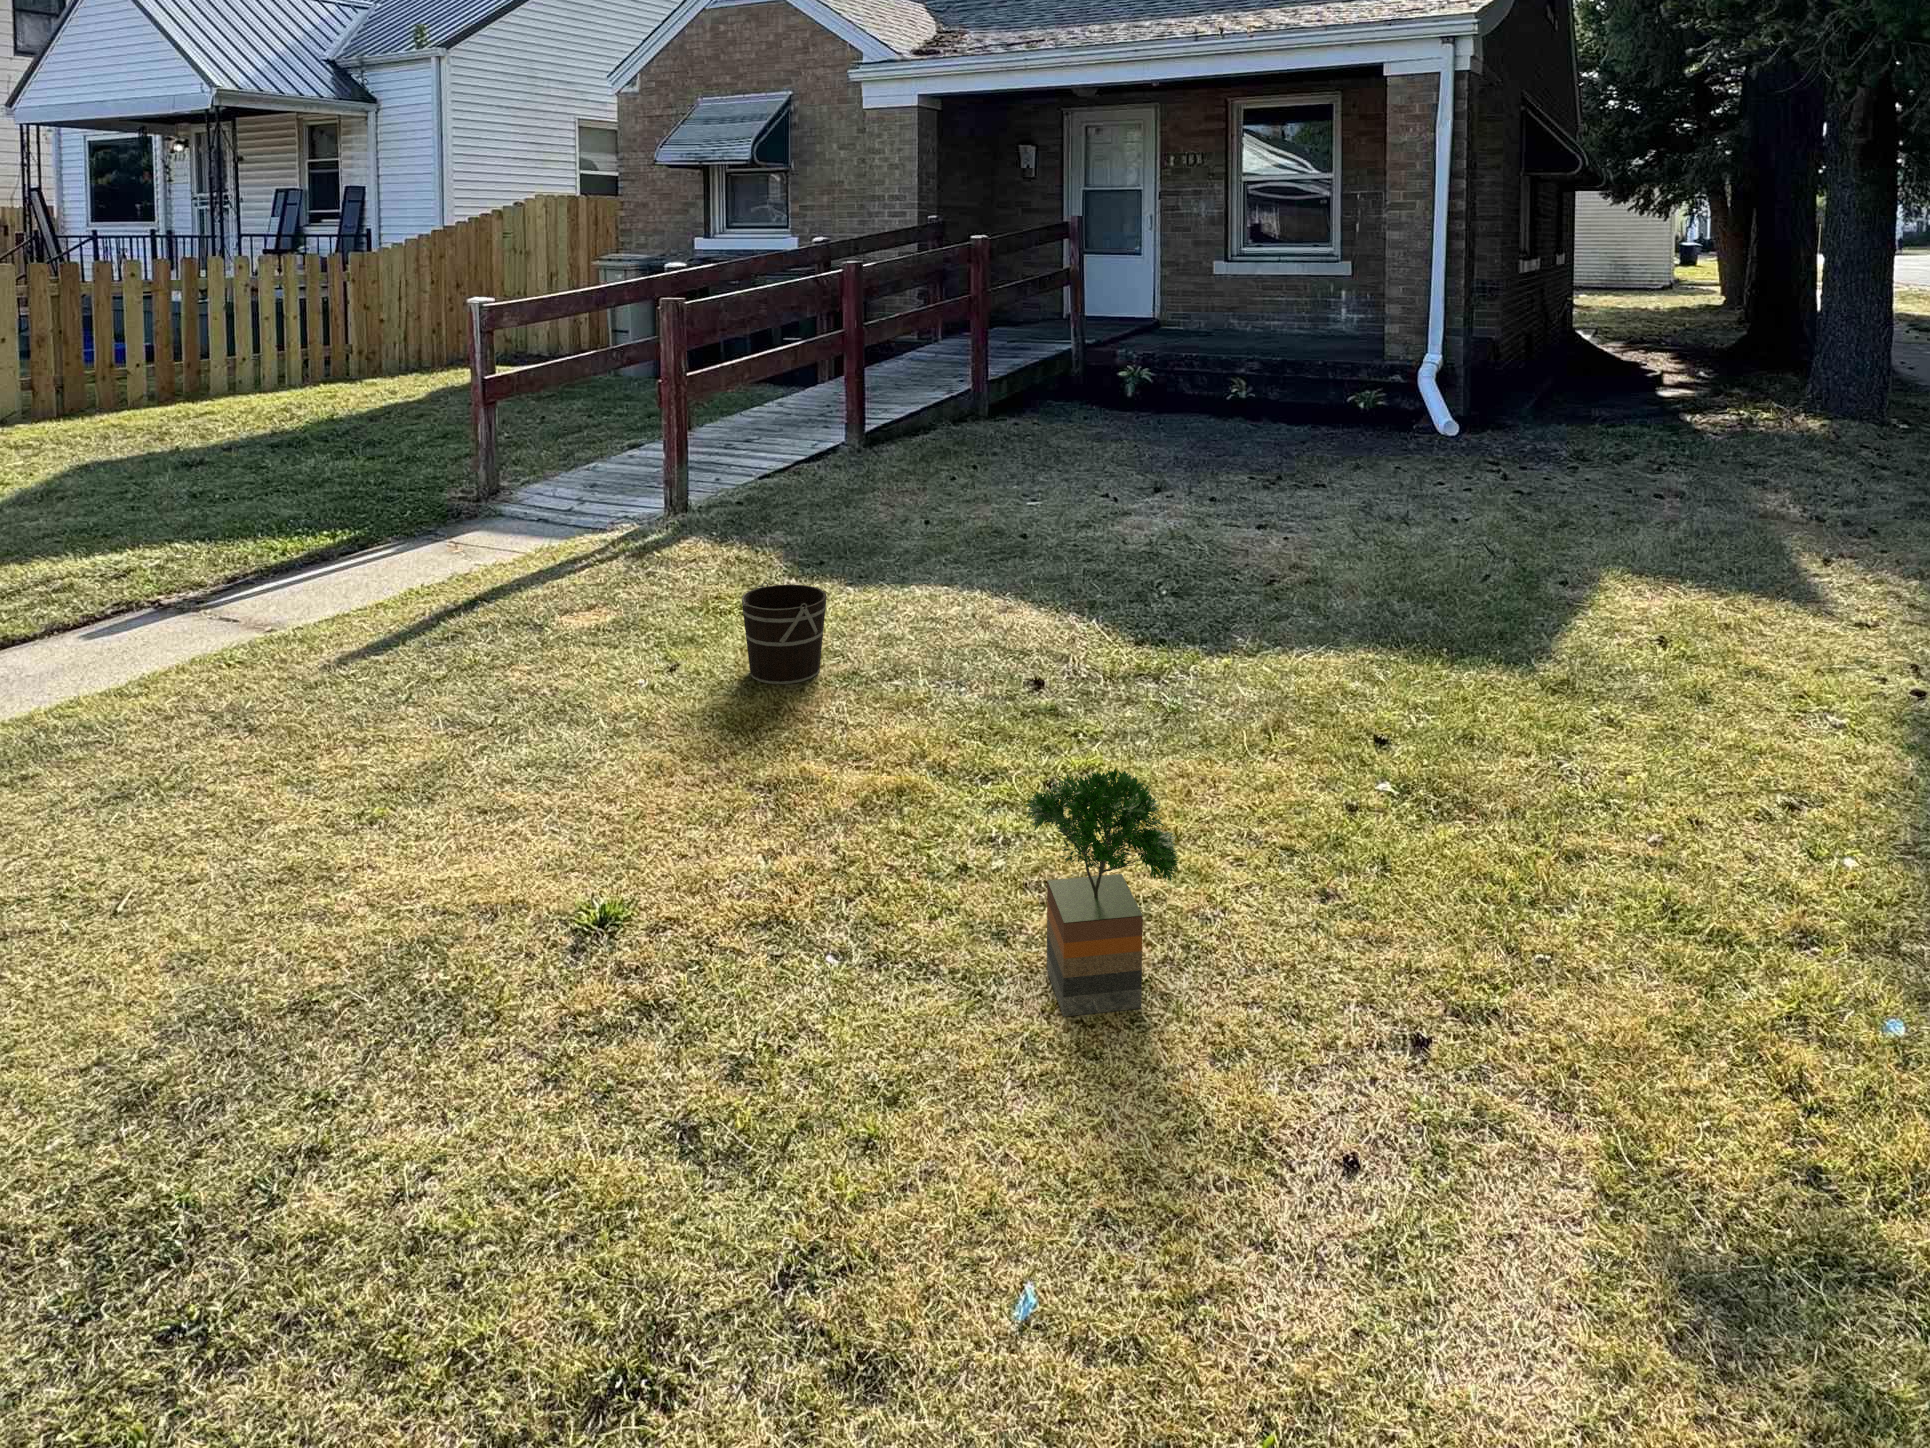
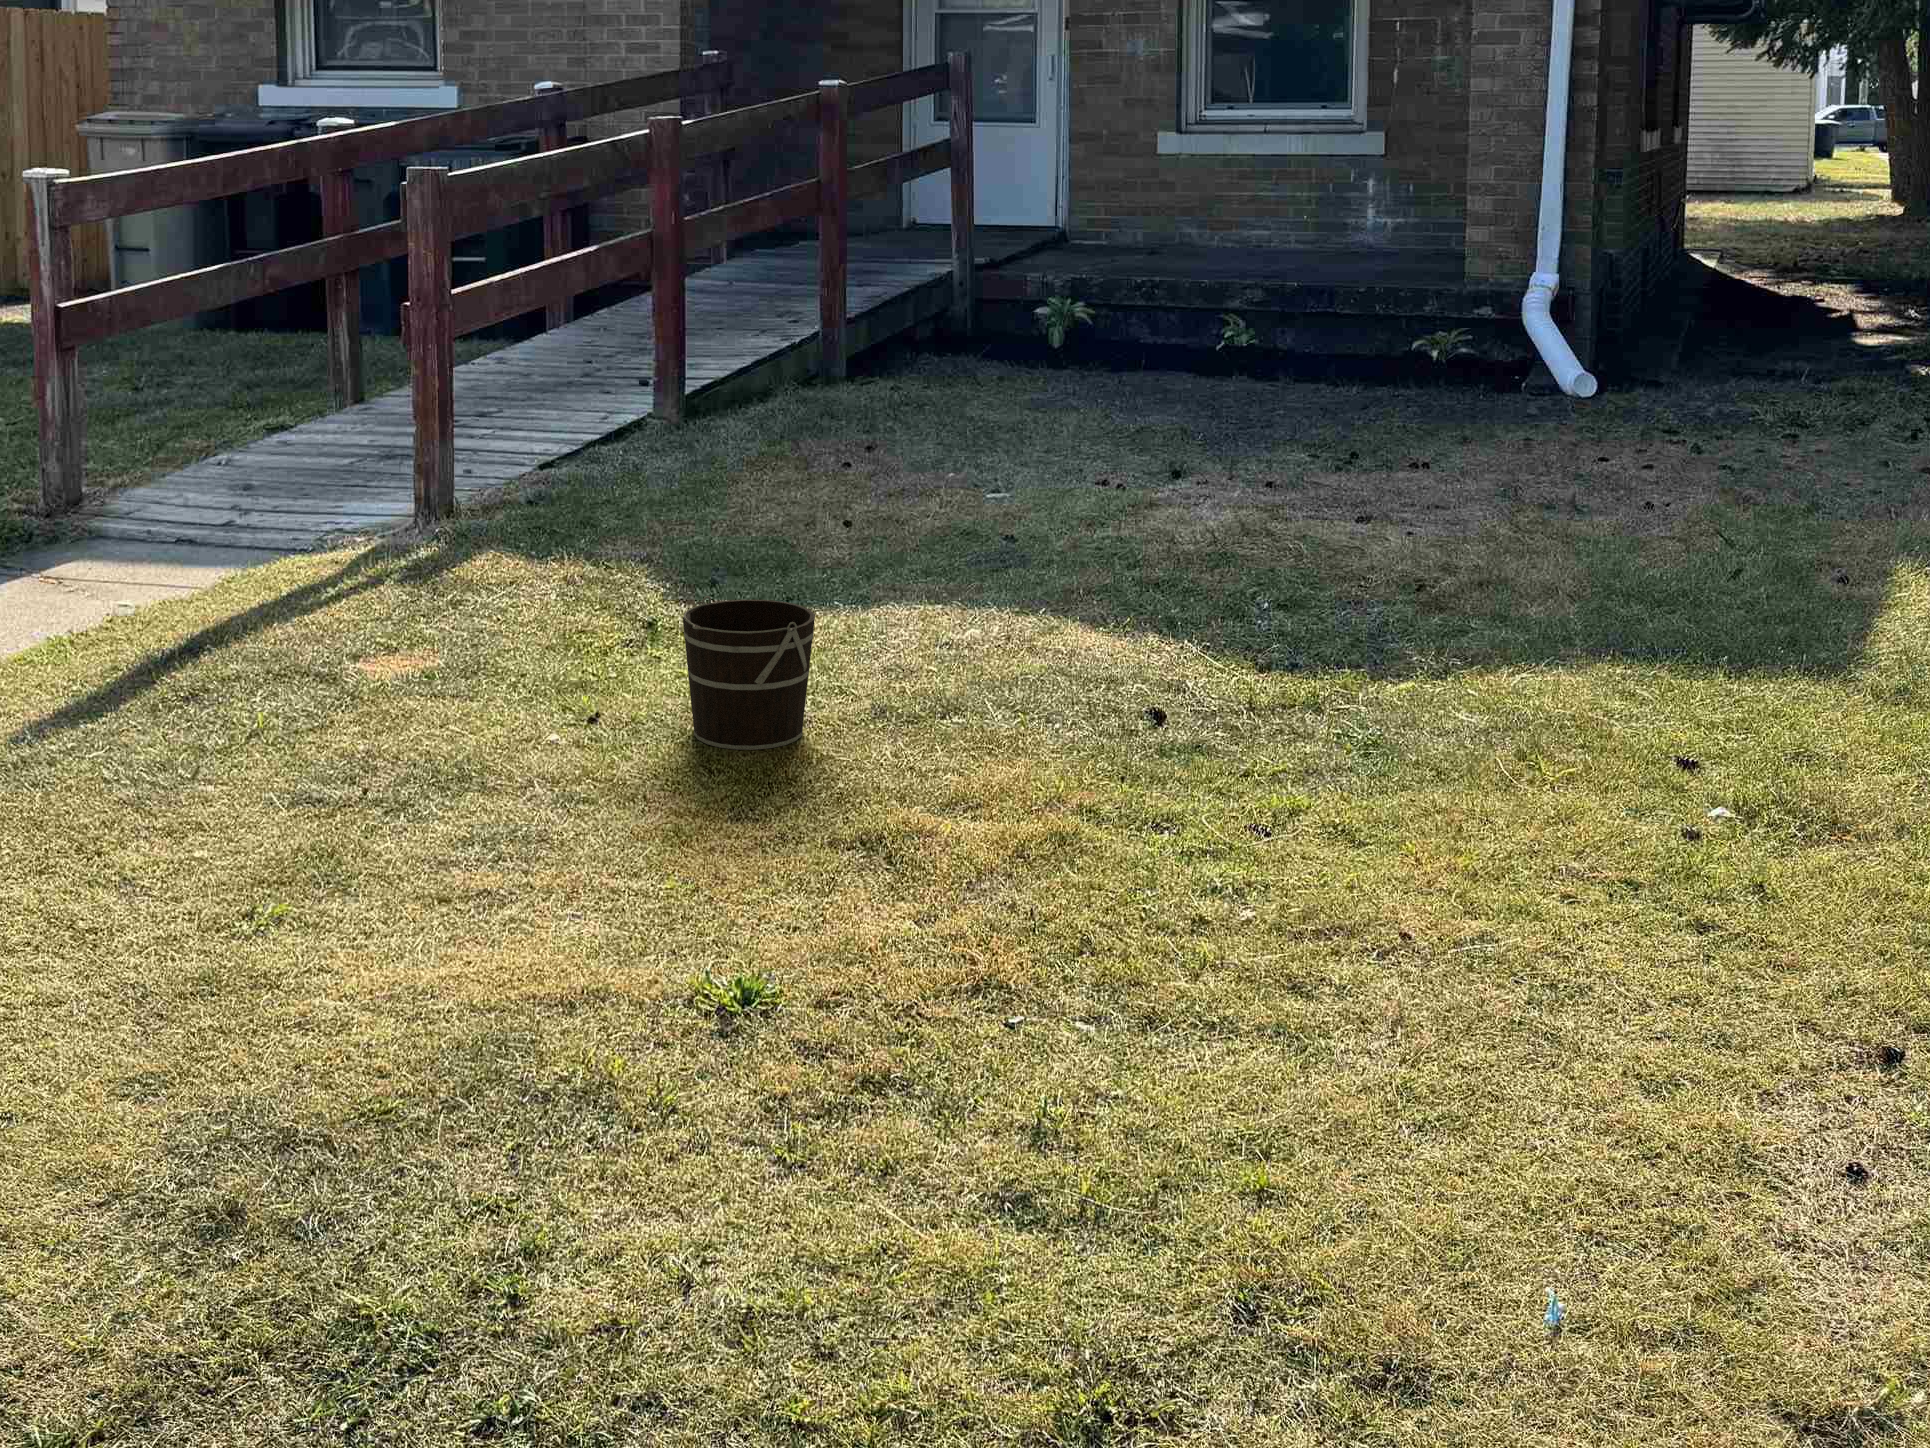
potted tree: present [1024,768,1179,1017] -> none [1363,781,1604,1120]

